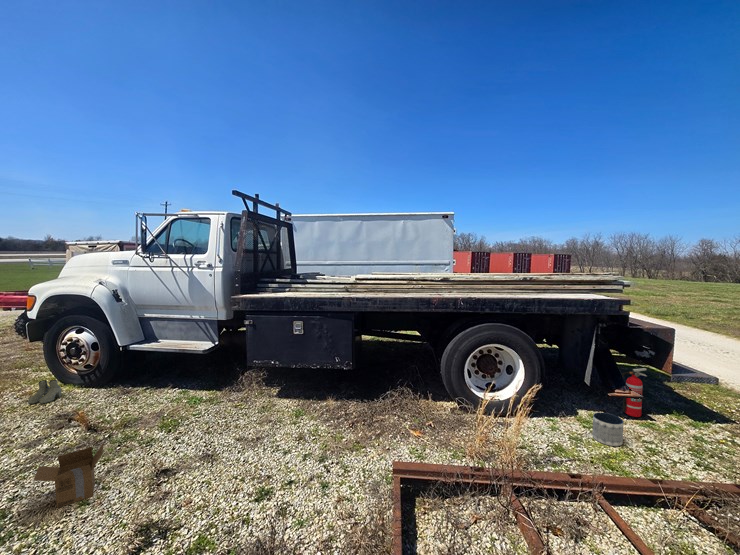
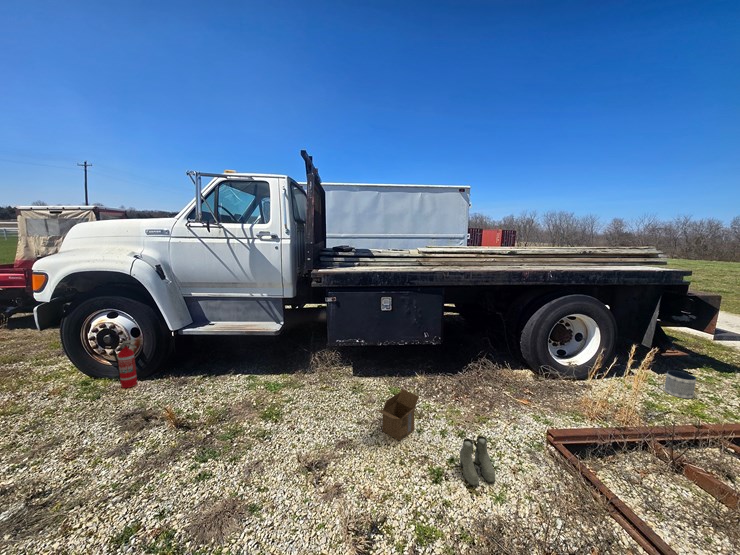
fire extinguisher: present [622,368,647,417] -> present [113,340,137,388]
boots: present [28,380,61,404] -> present [460,436,495,486]
cardboard box: present [34,444,103,508] -> present [375,389,420,441]

